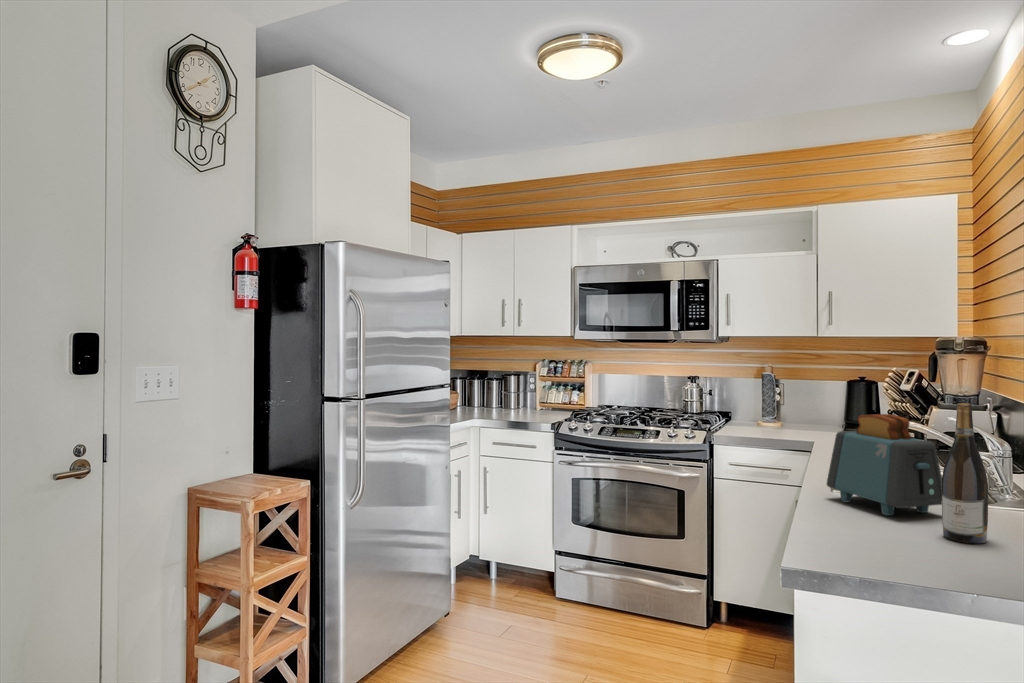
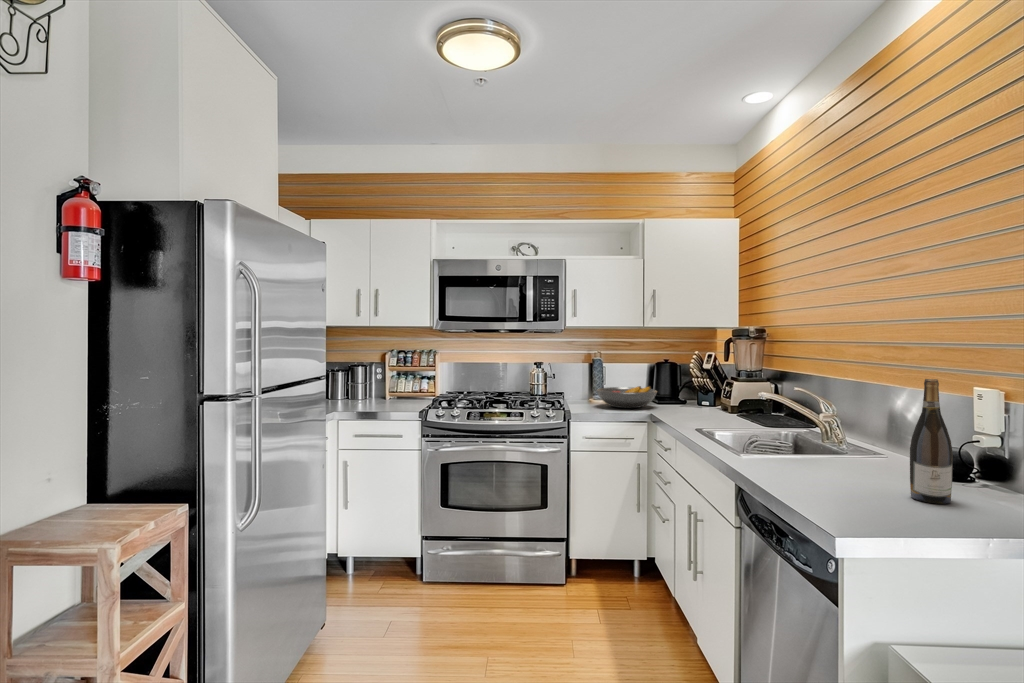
fruit bowl: none [751,406,826,431] -> present [597,386,657,408]
toaster: present [827,414,942,516] -> none [768,391,880,483]

